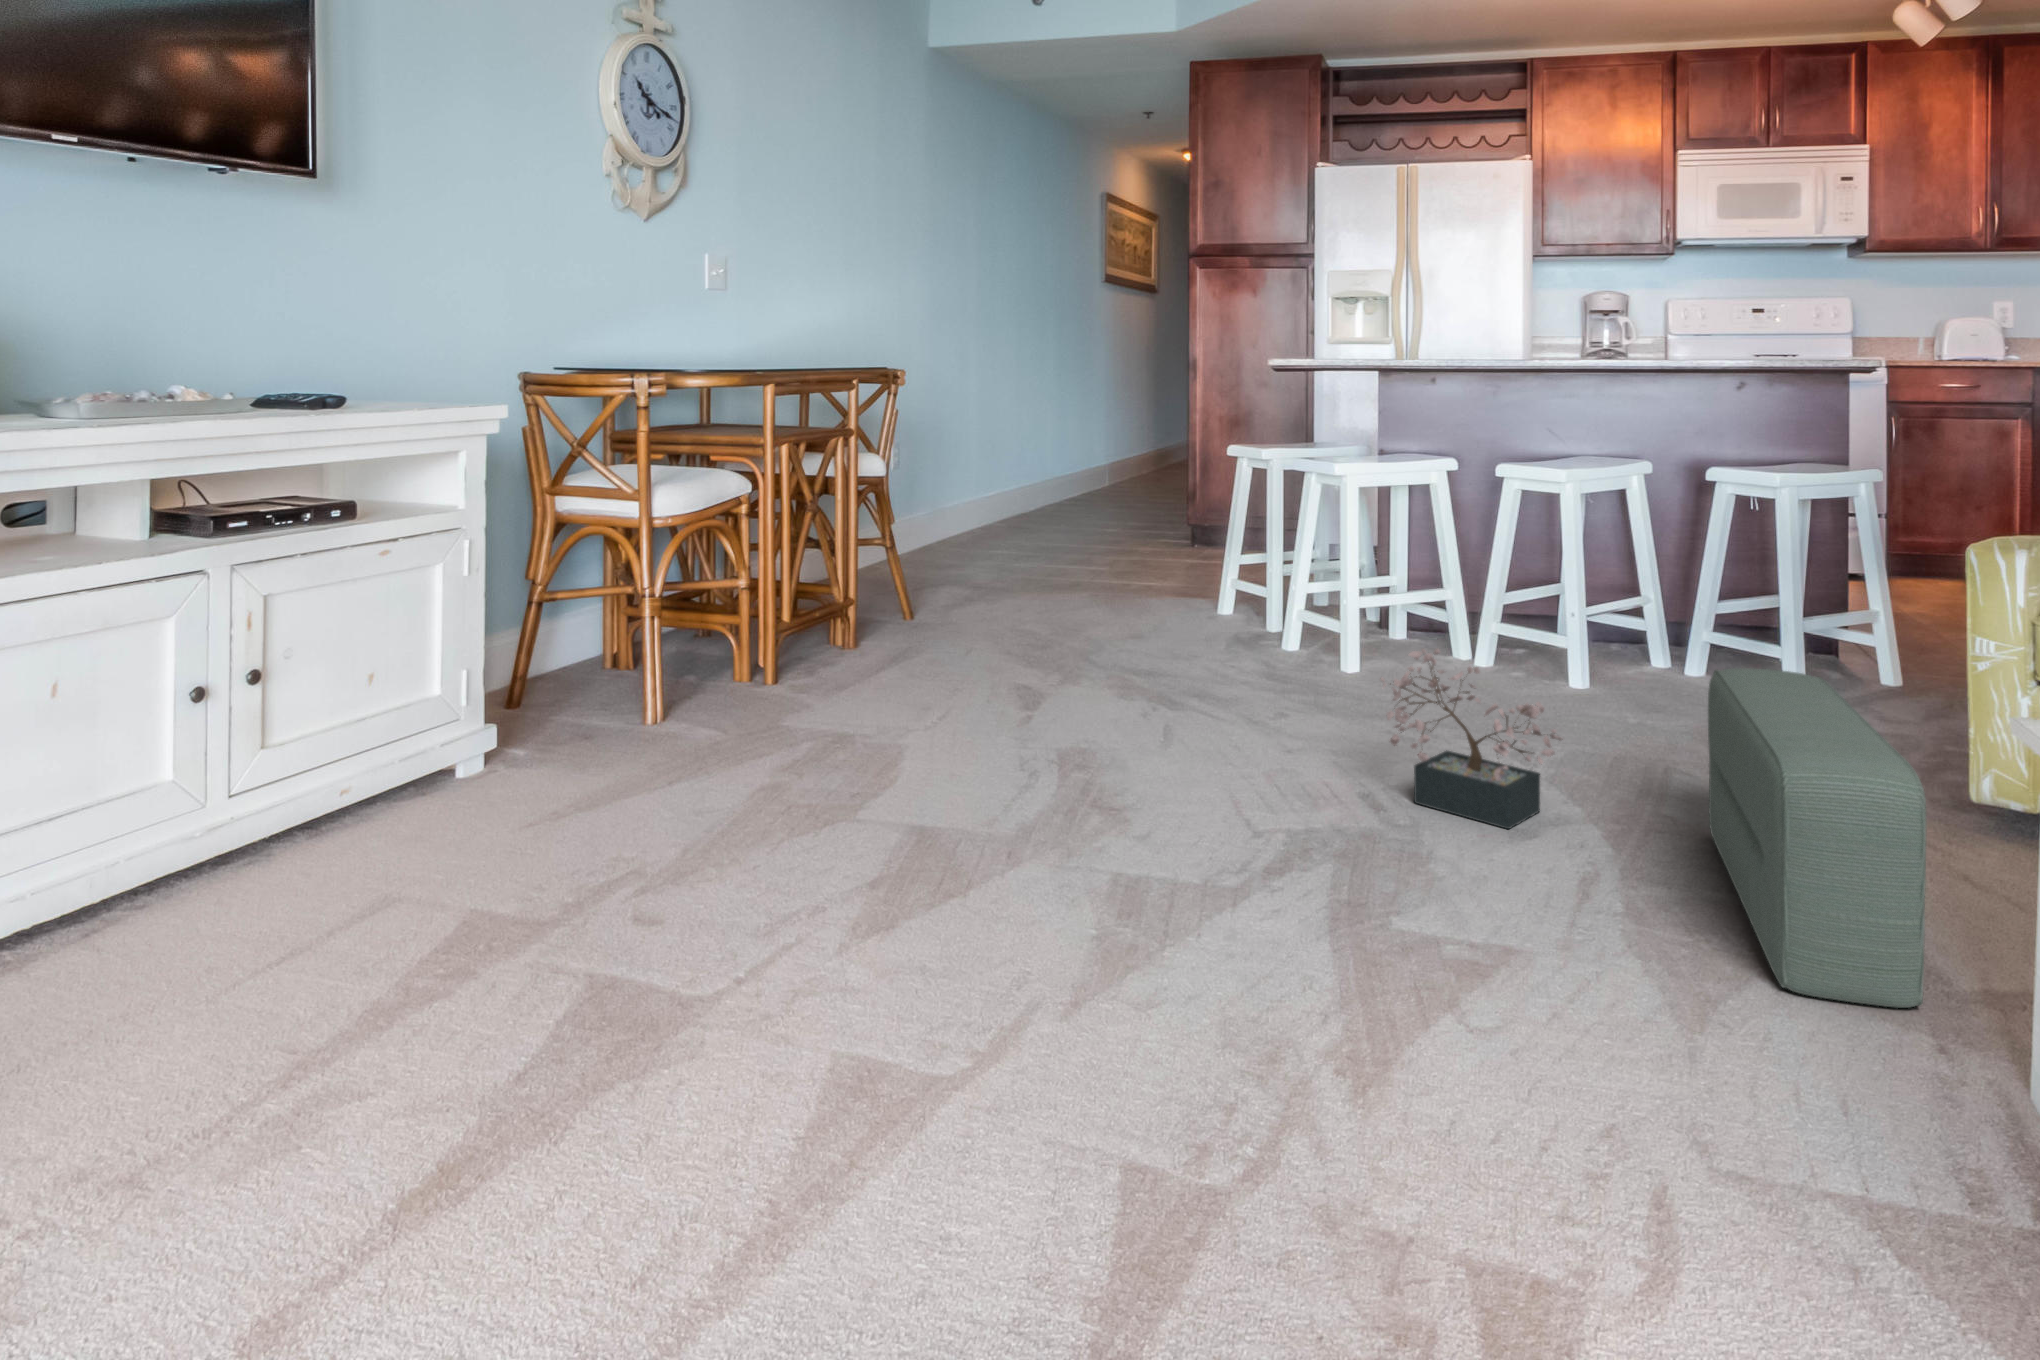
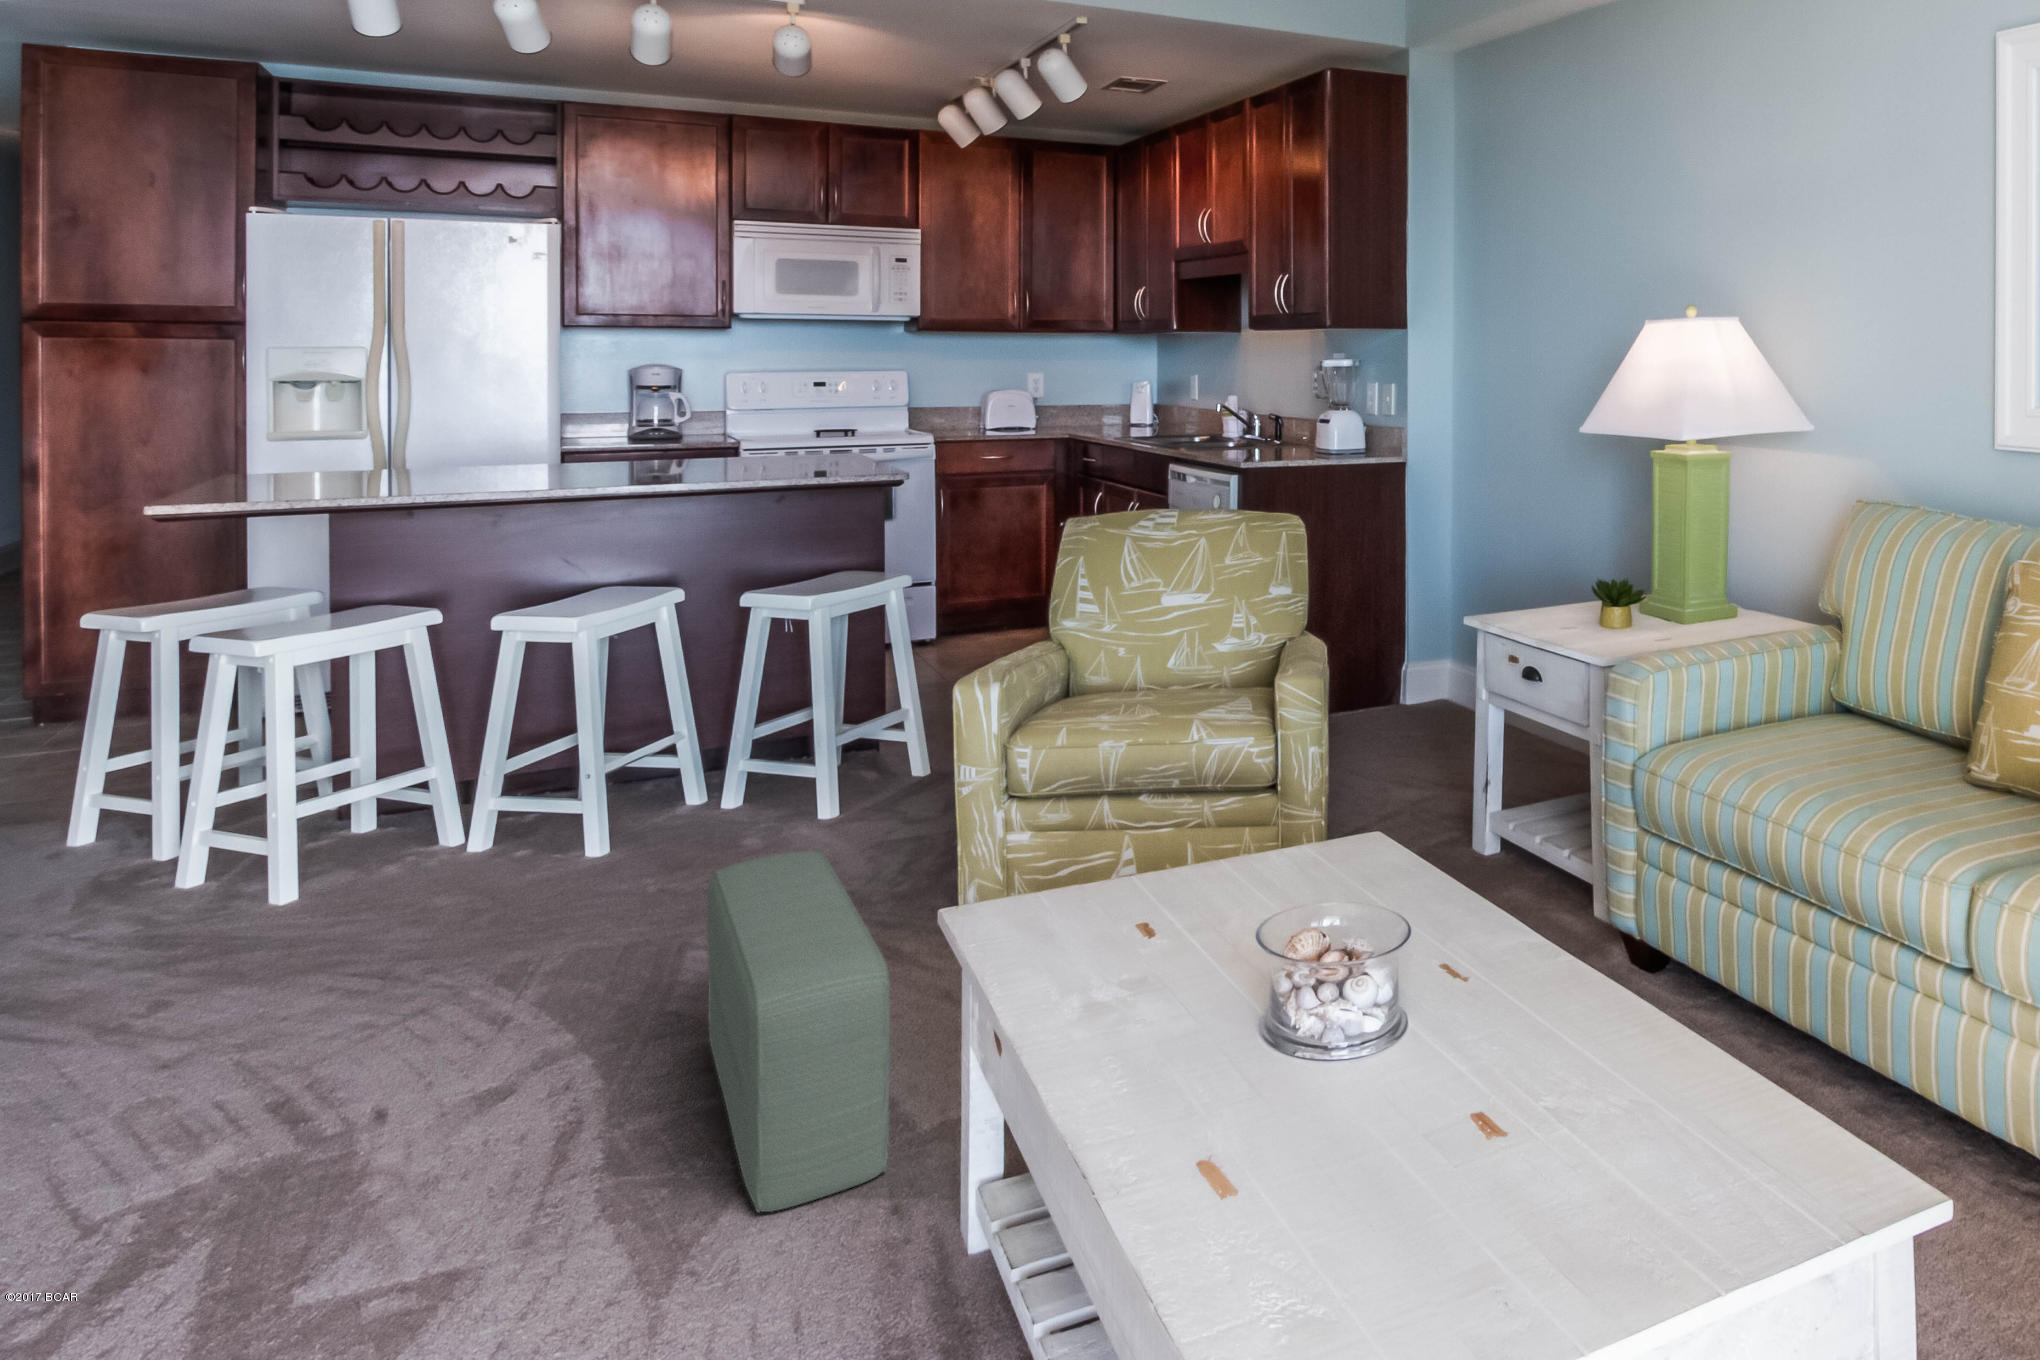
decorative plant: present [1381,649,1563,829] -> none [258,925,537,1140]

